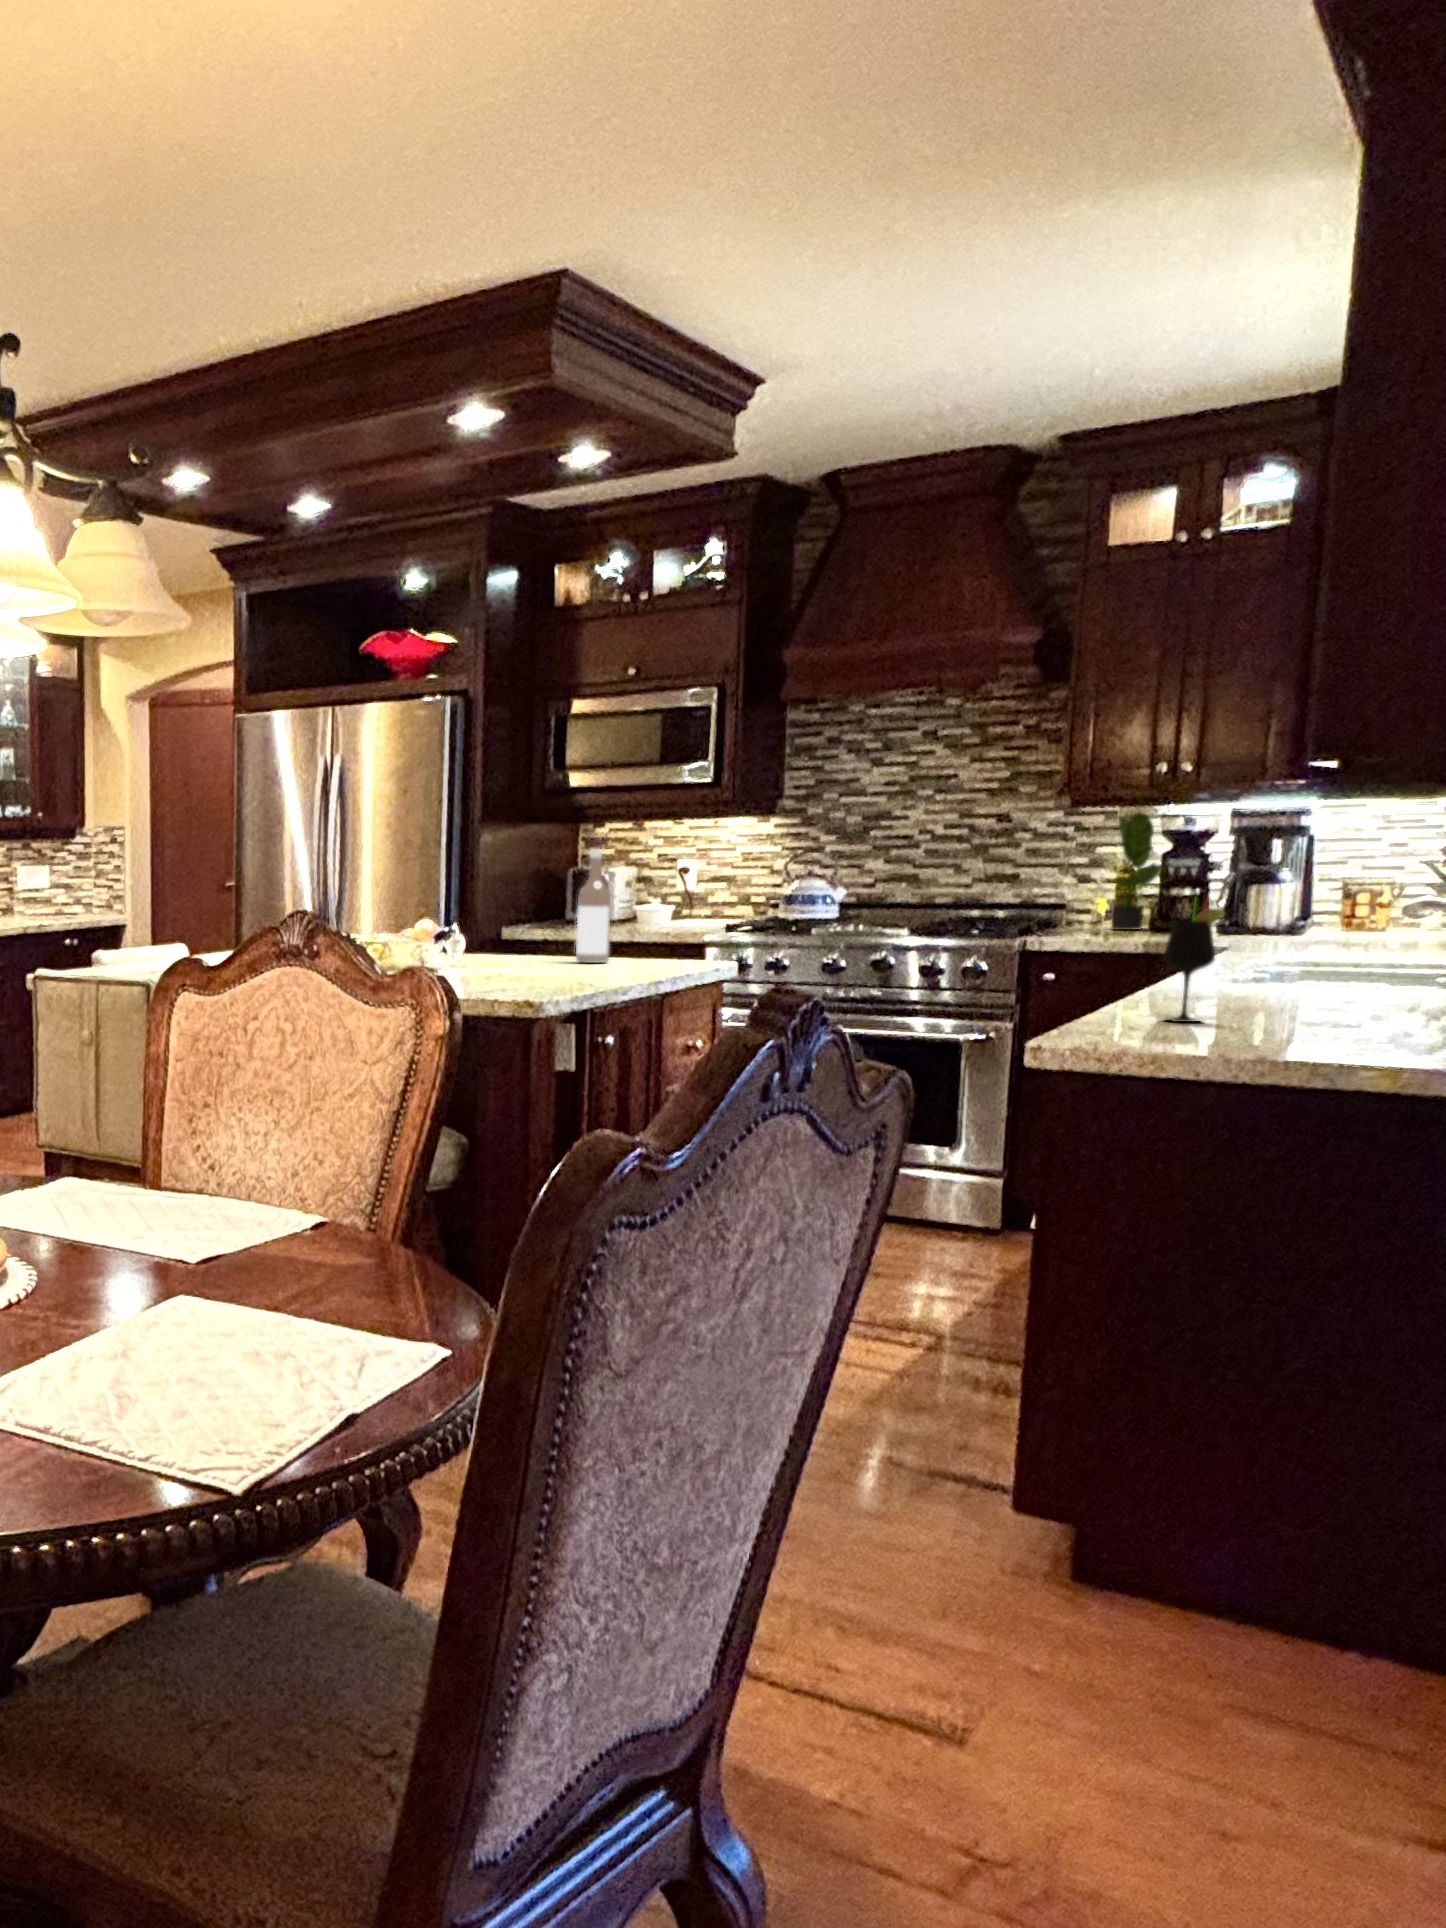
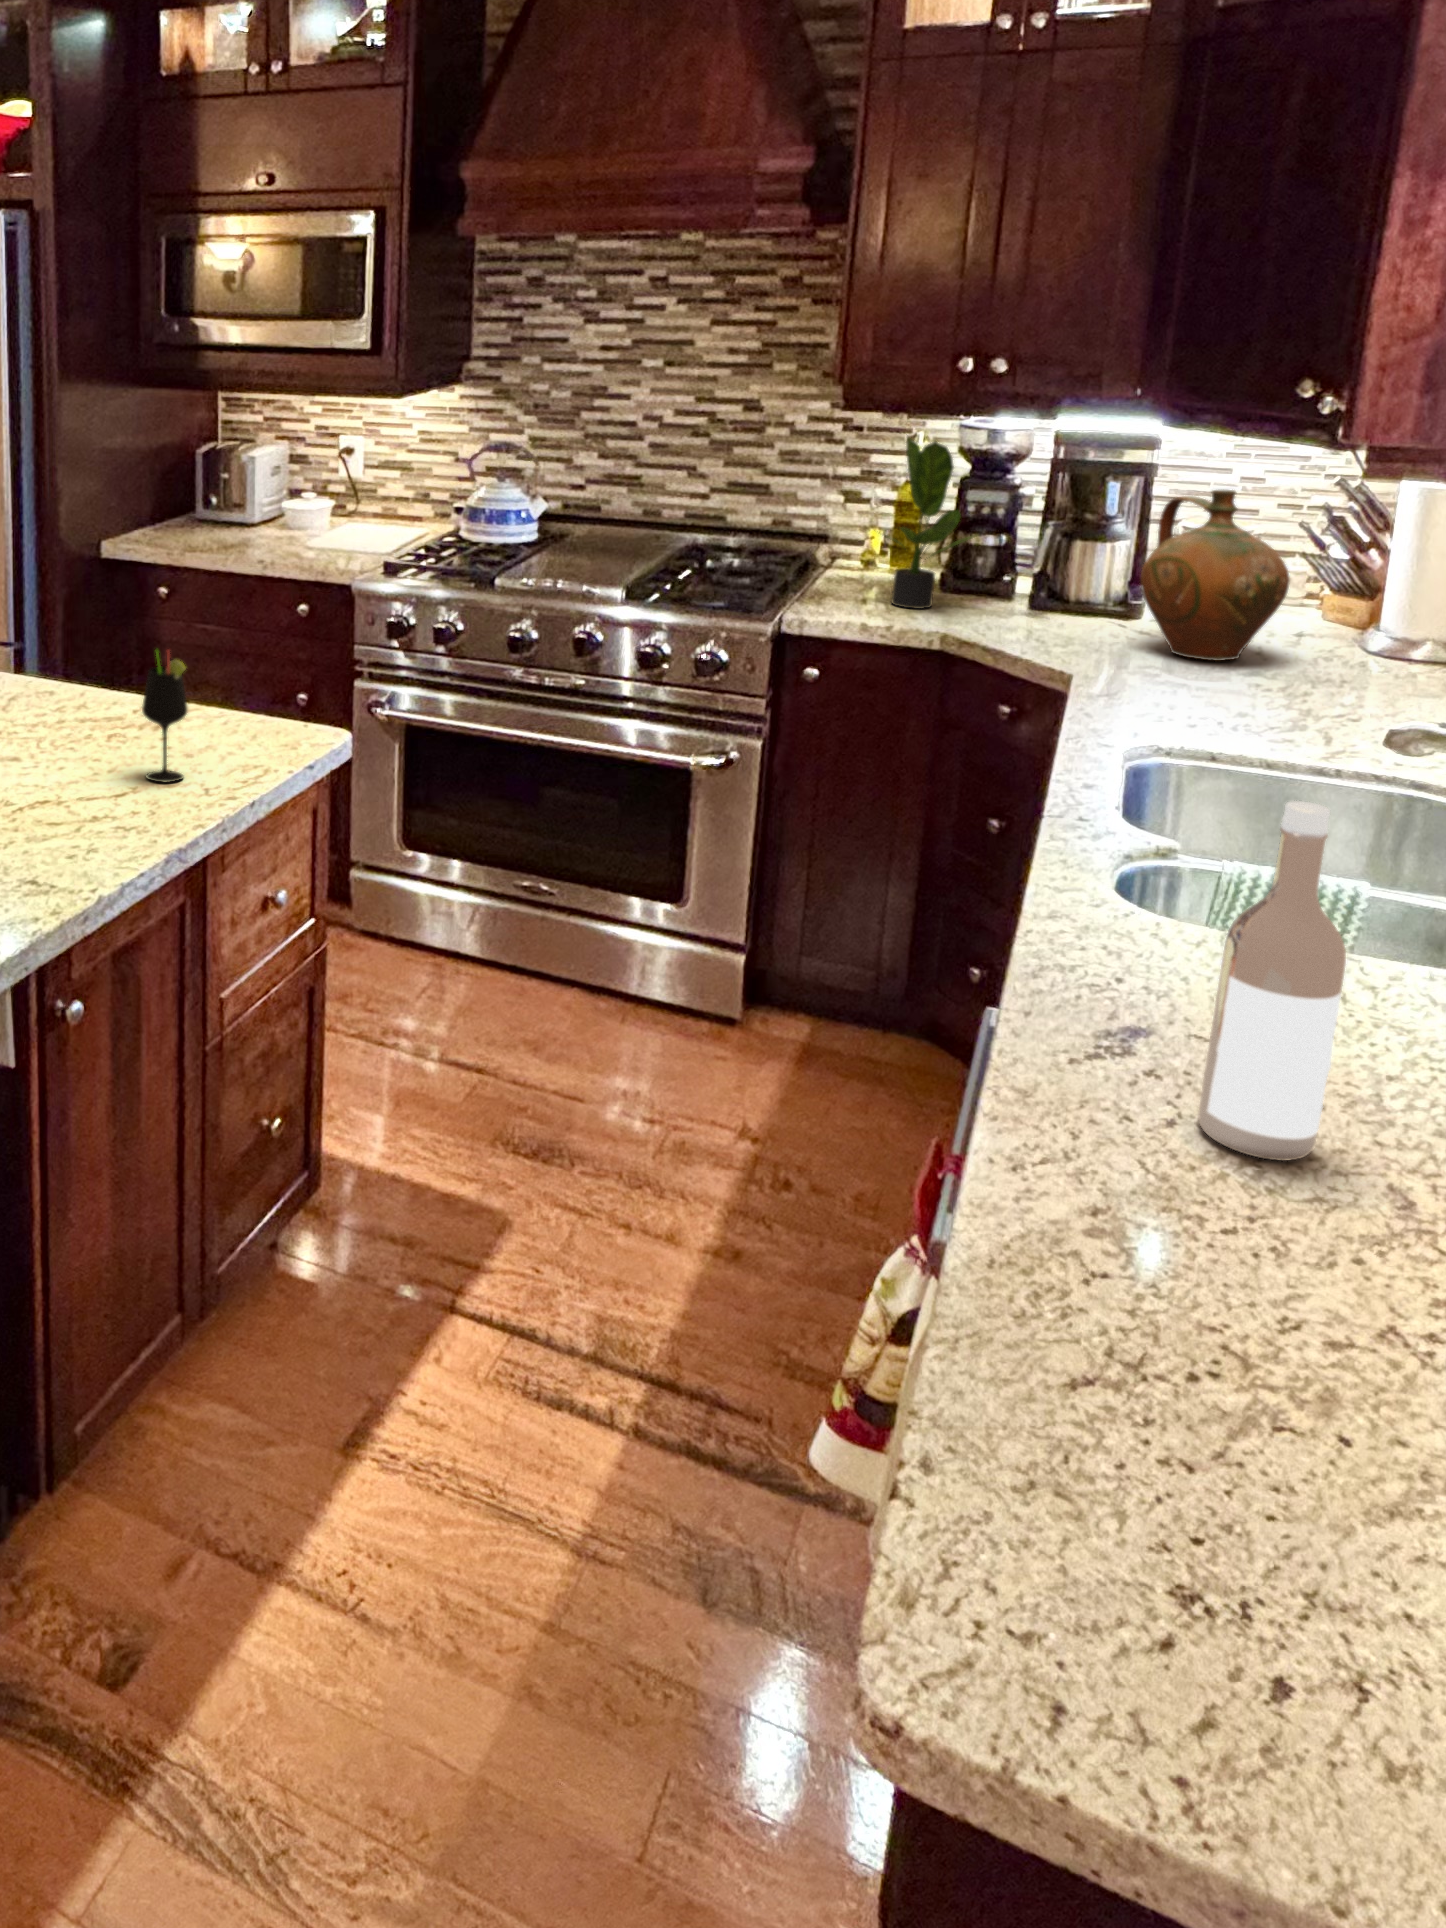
ceramic jug: none [1291,824,1400,937] -> present [1141,490,1290,661]
wine bottle: present [576,849,611,963] -> present [1198,801,1346,1161]
wine glass: present [1163,898,1225,1022] -> present [142,650,188,782]

